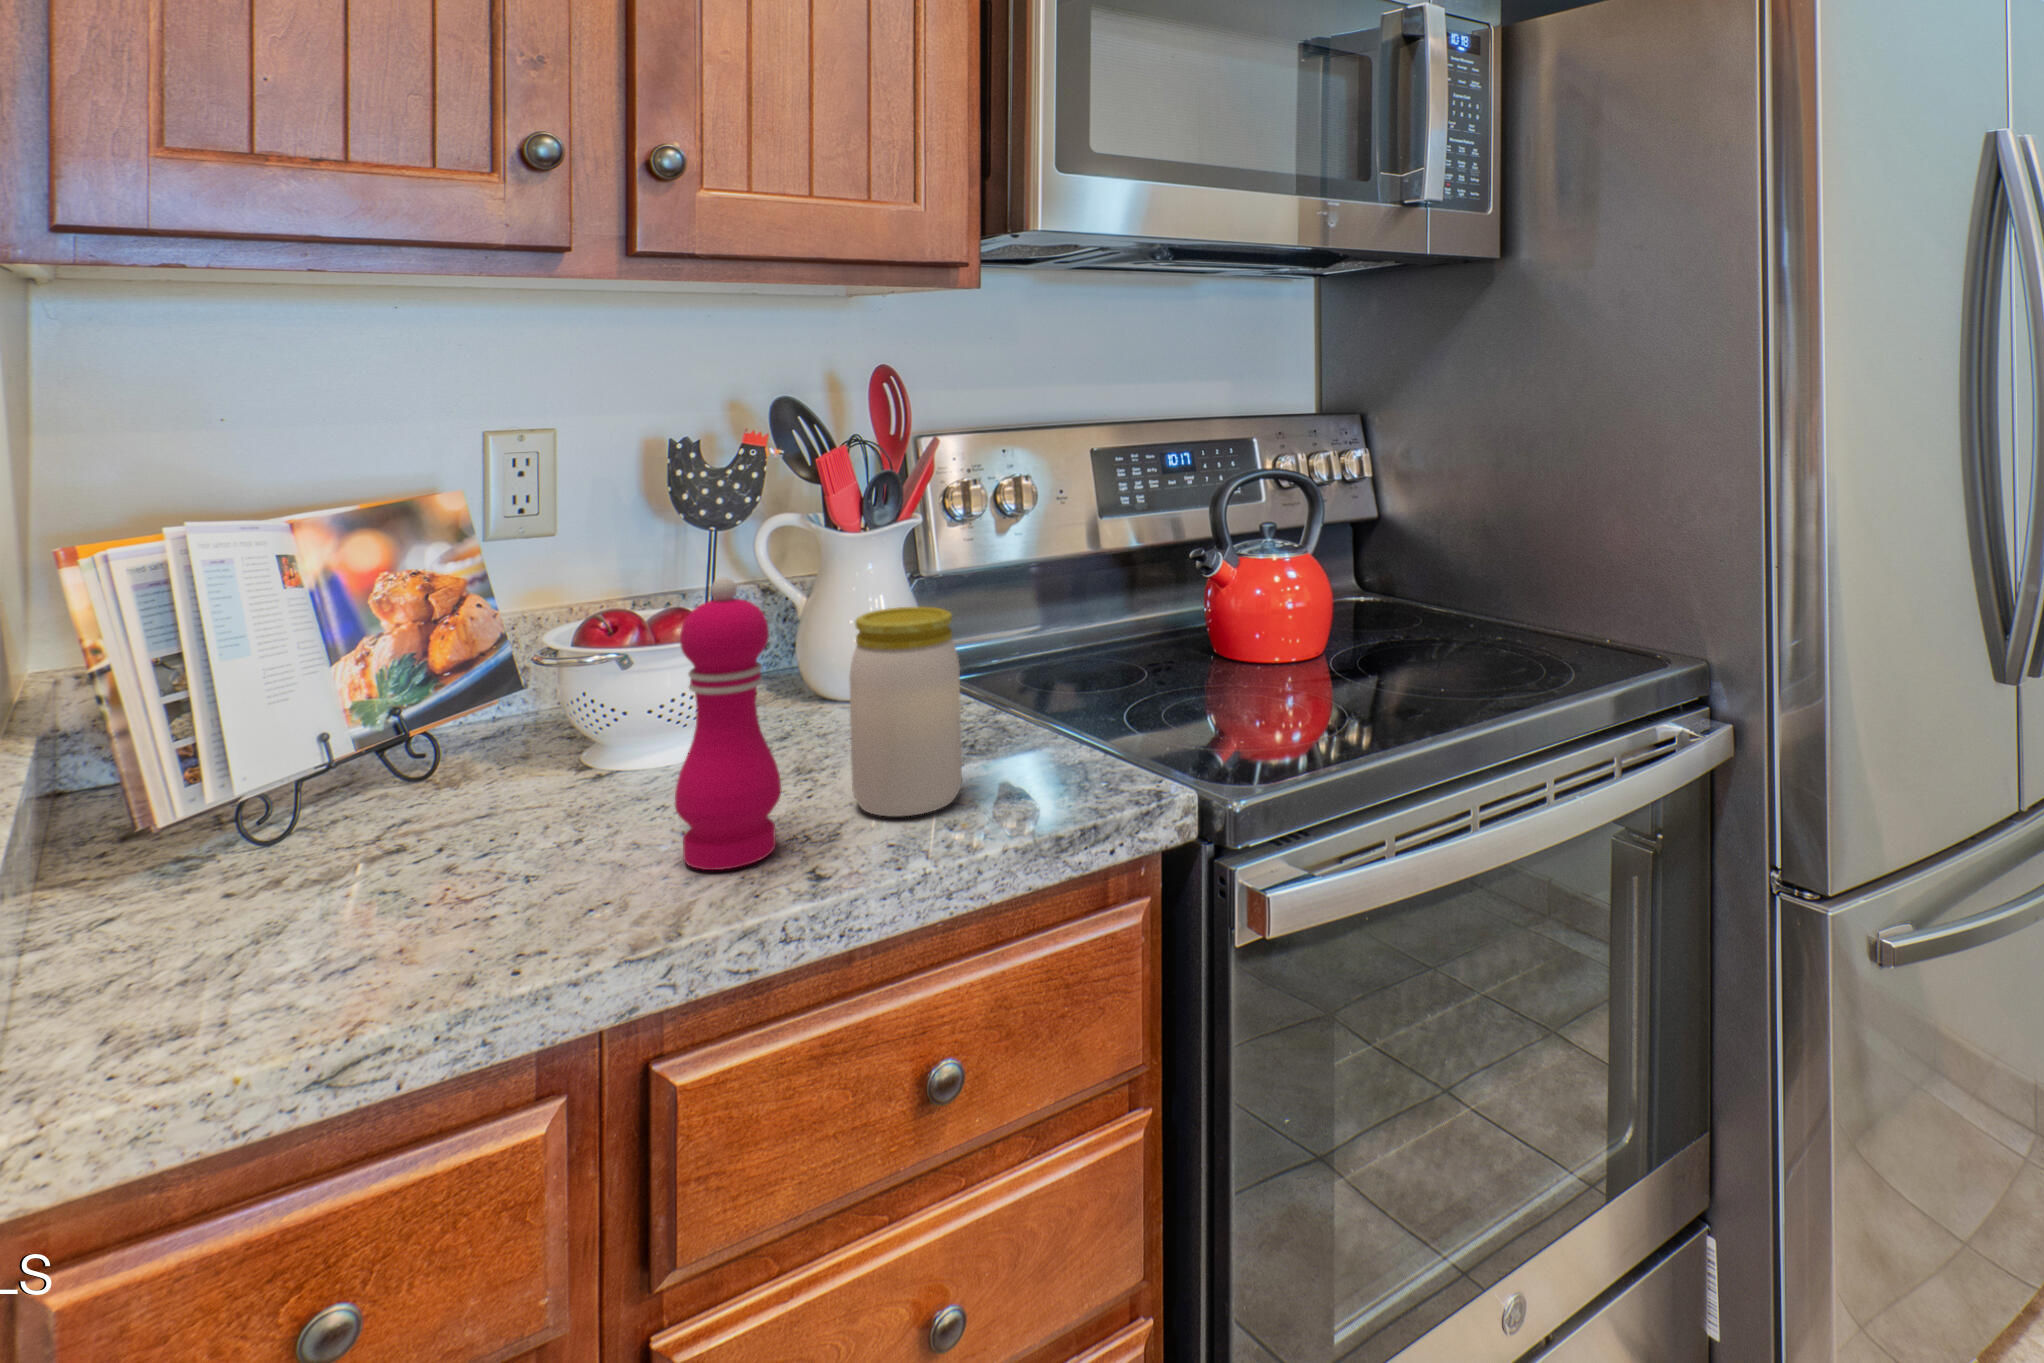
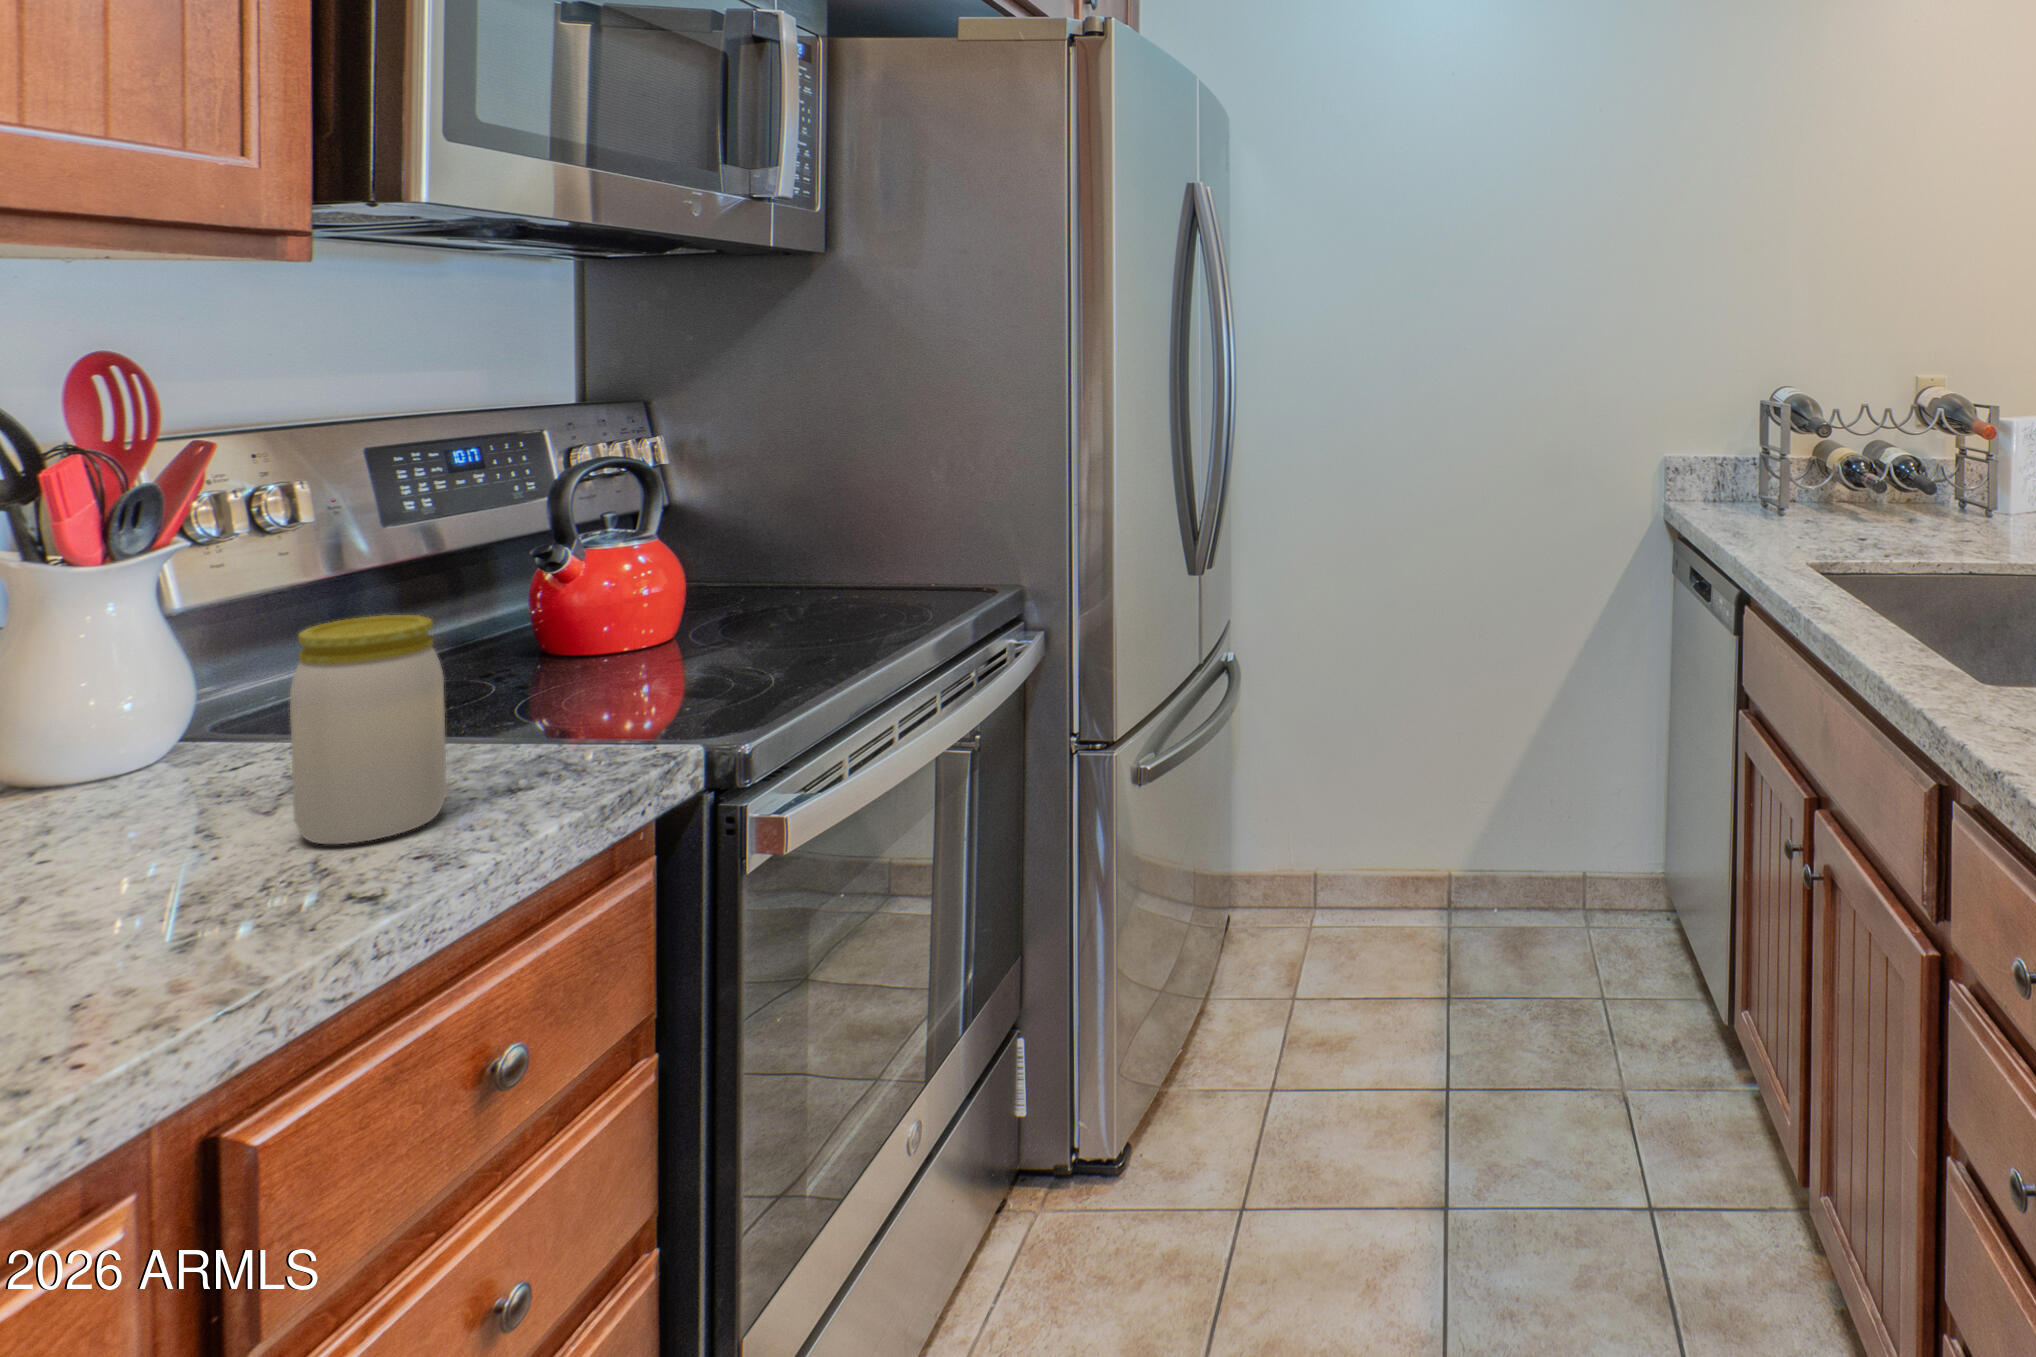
pepper mill: present [675,577,781,870] -> none [114,598,276,937]

